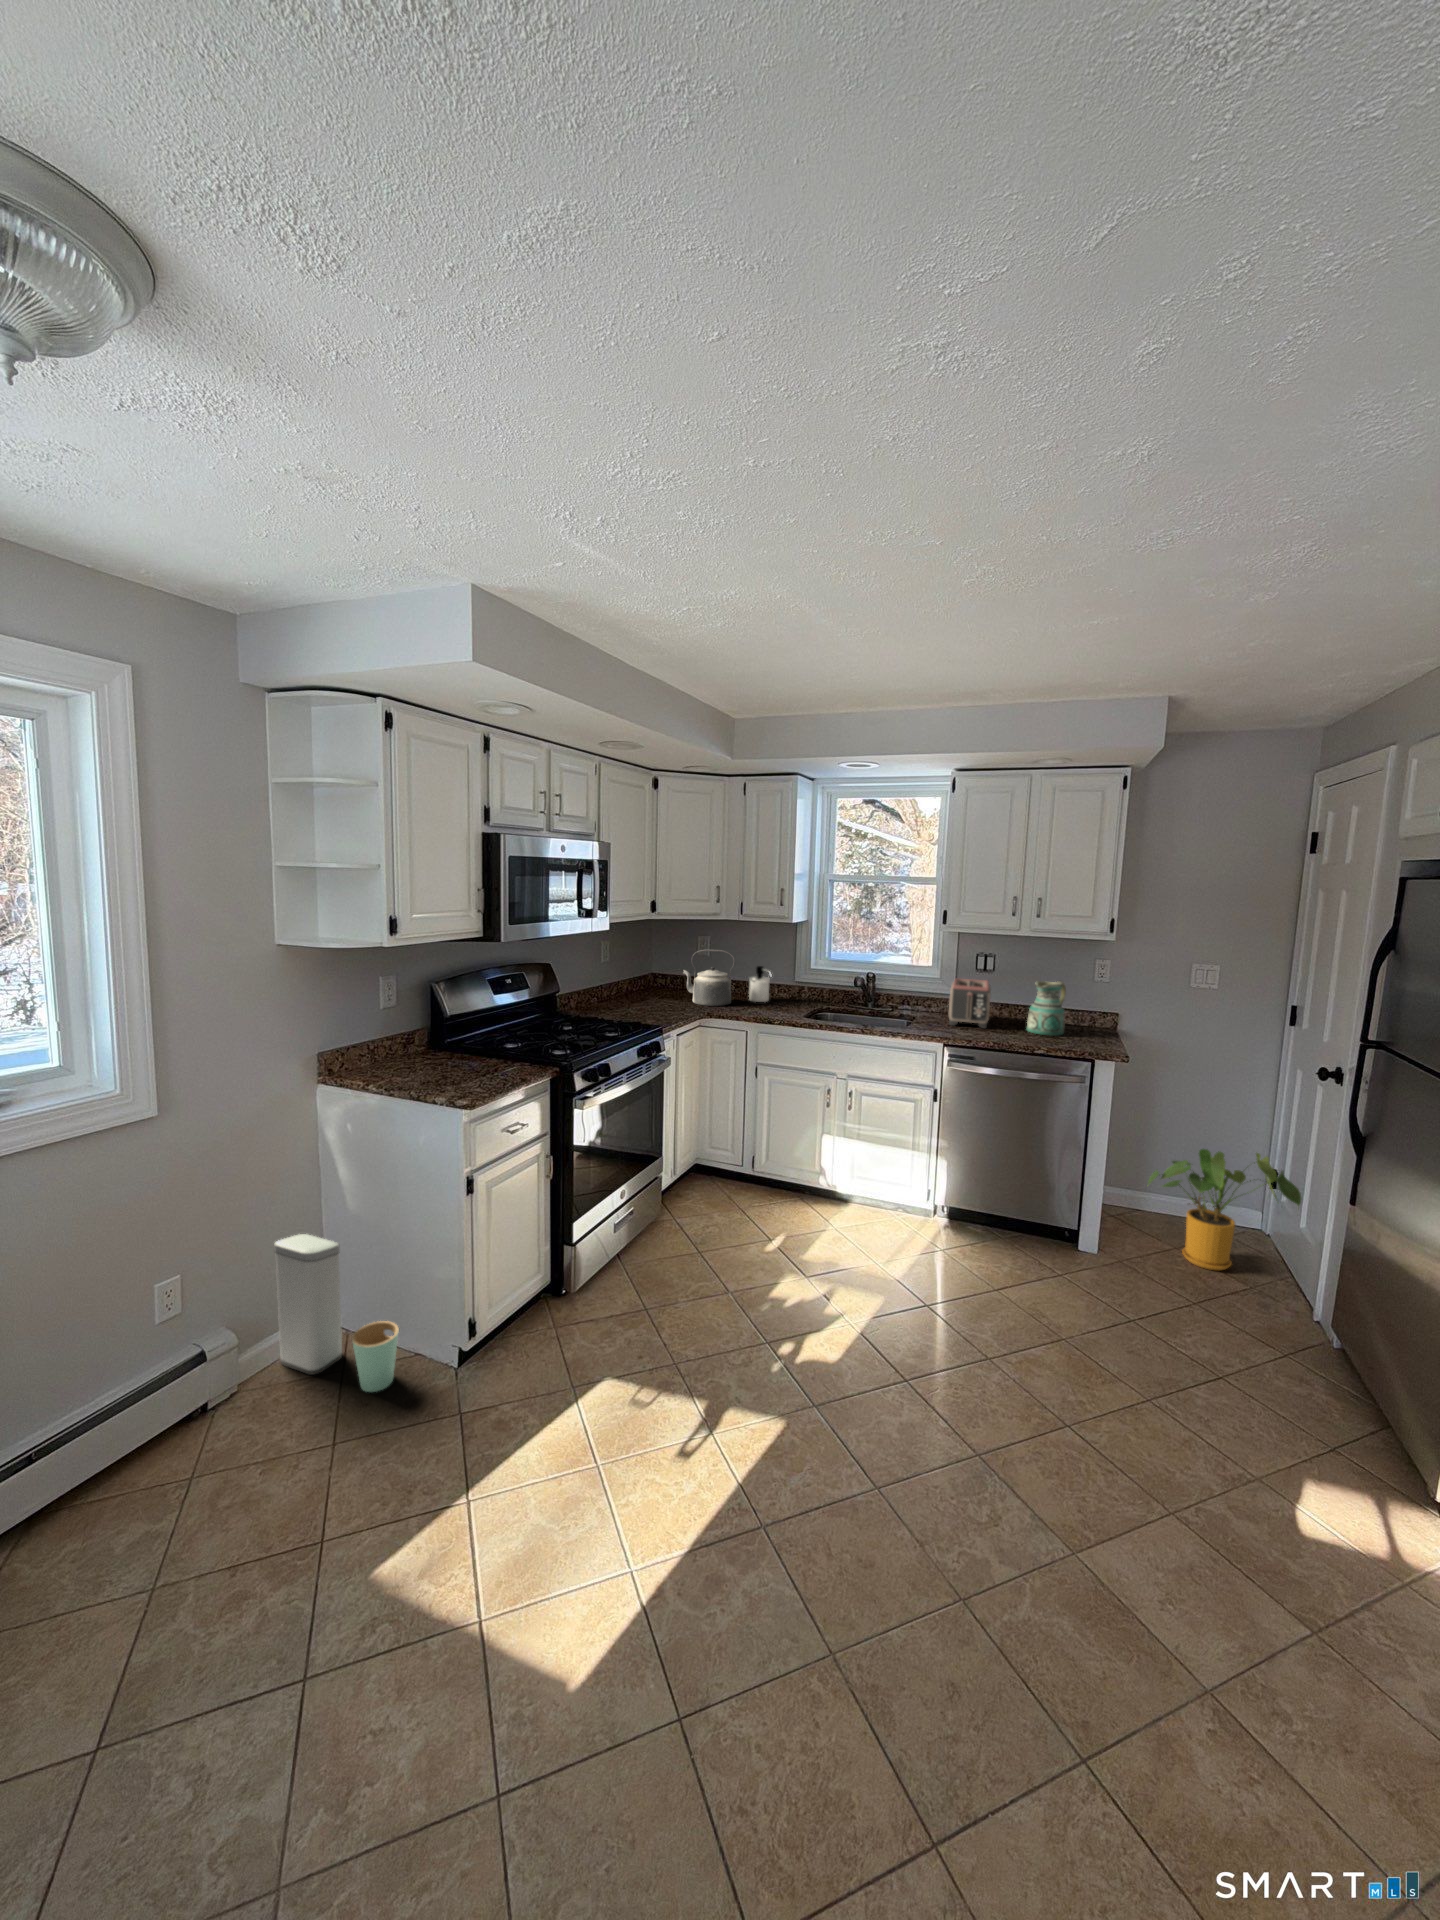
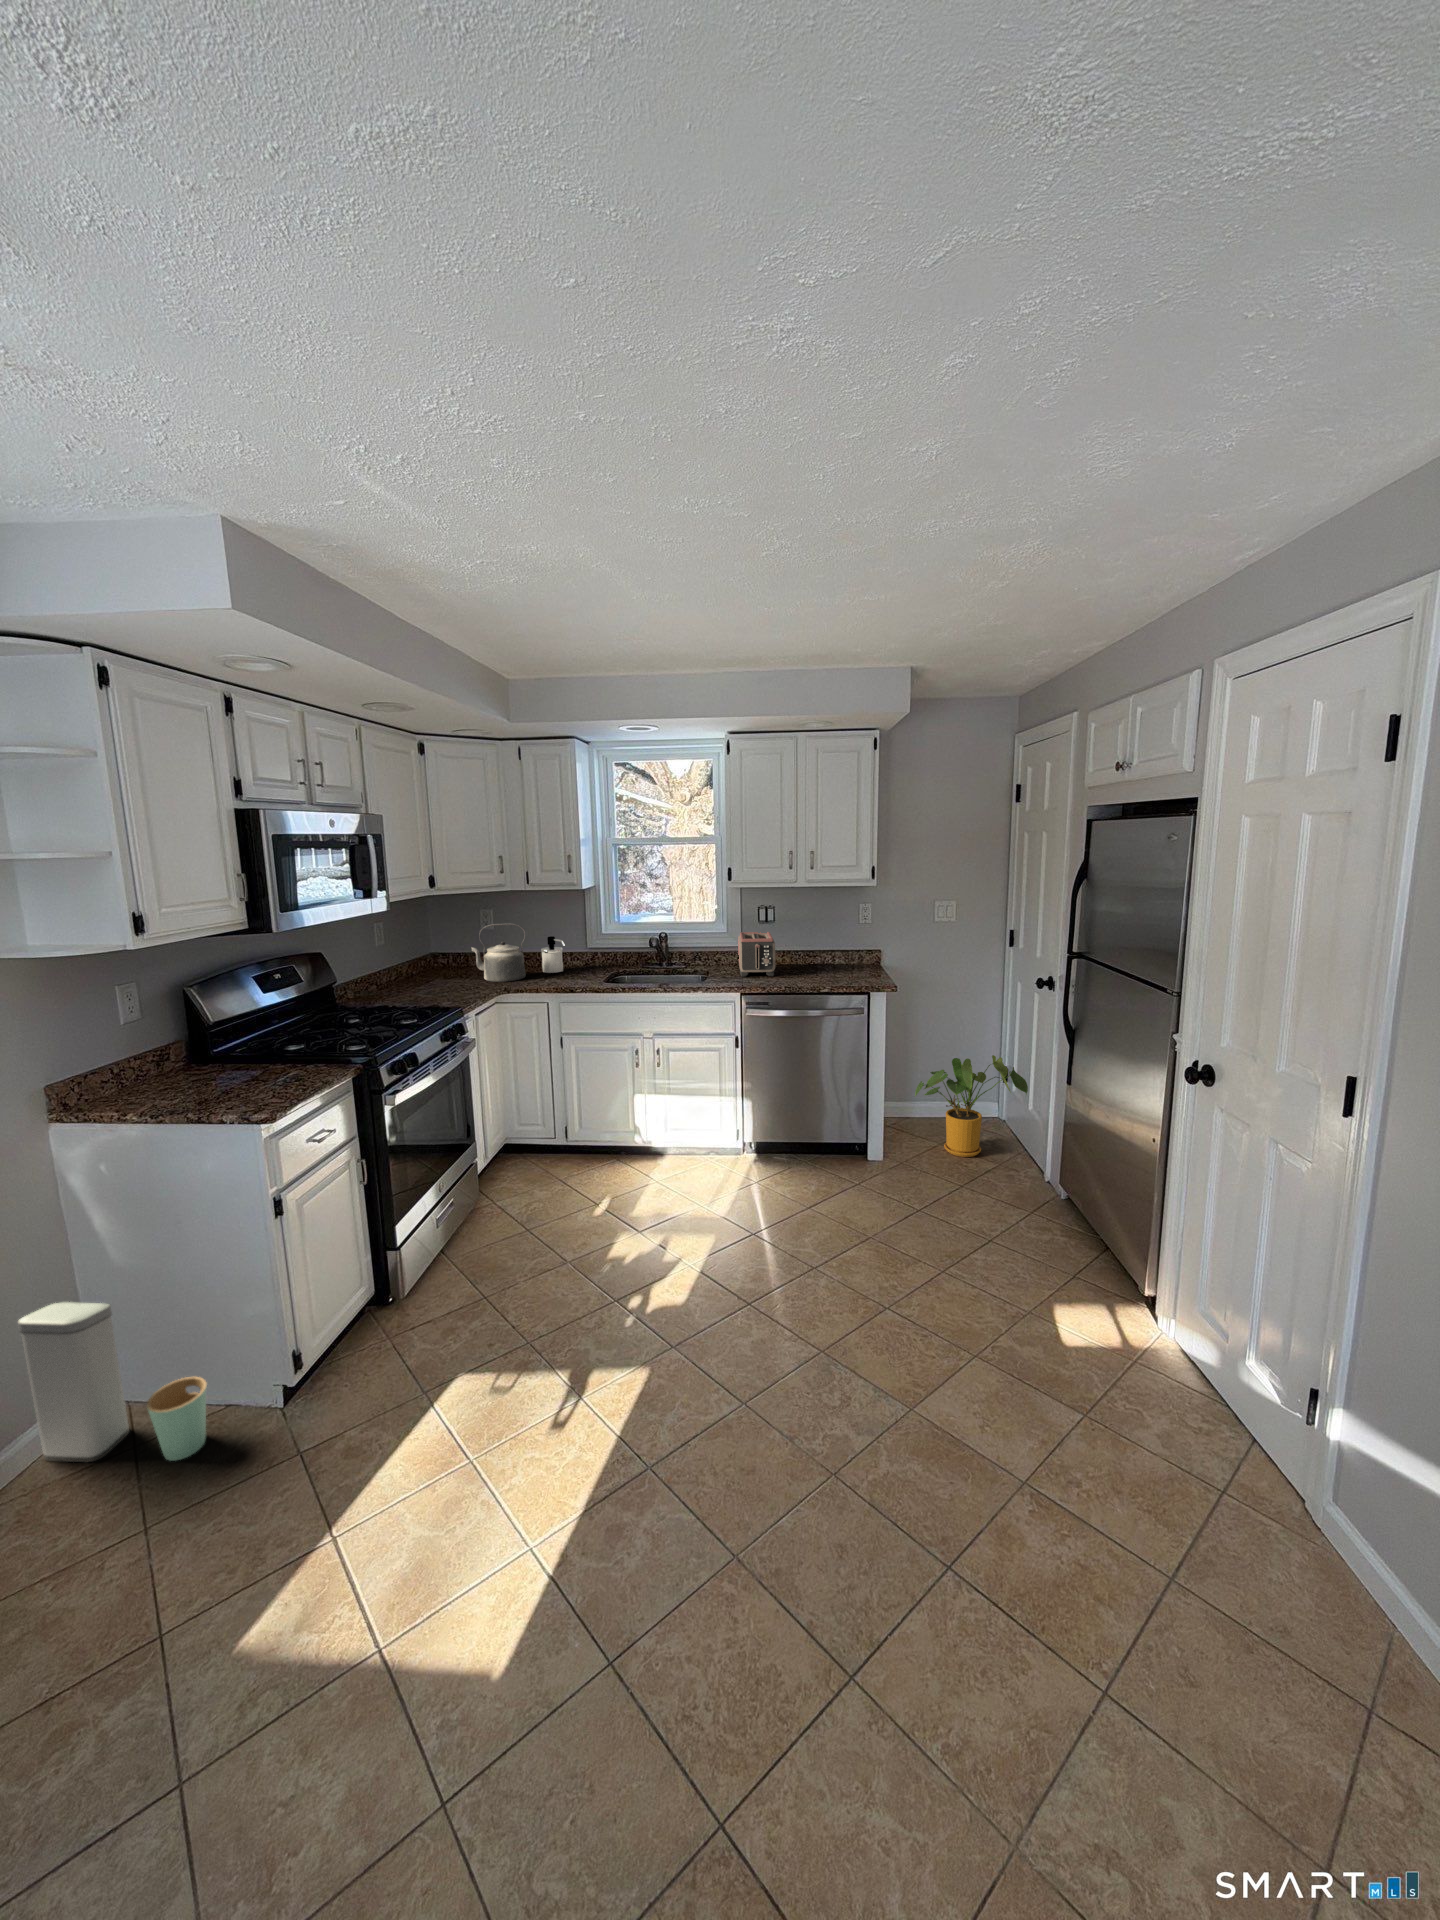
ceramic pitcher: present [1026,981,1066,1036] -> none [807,927,839,977]

